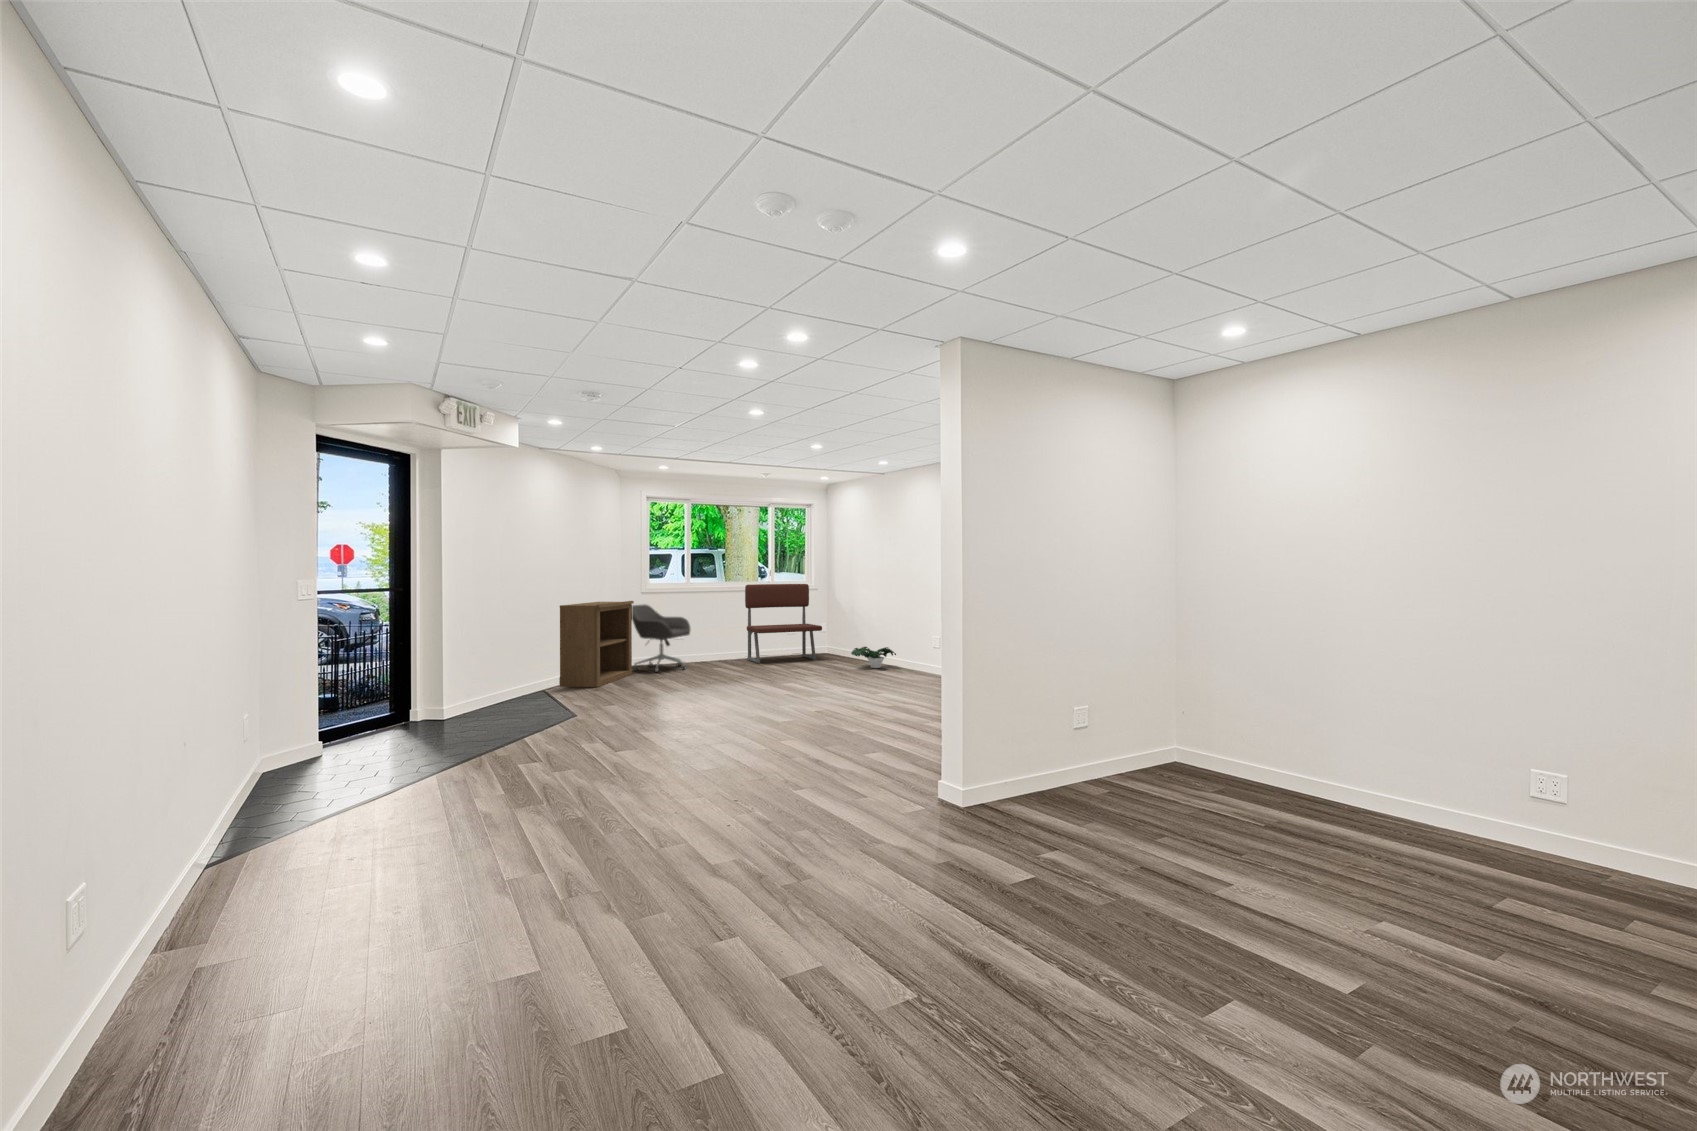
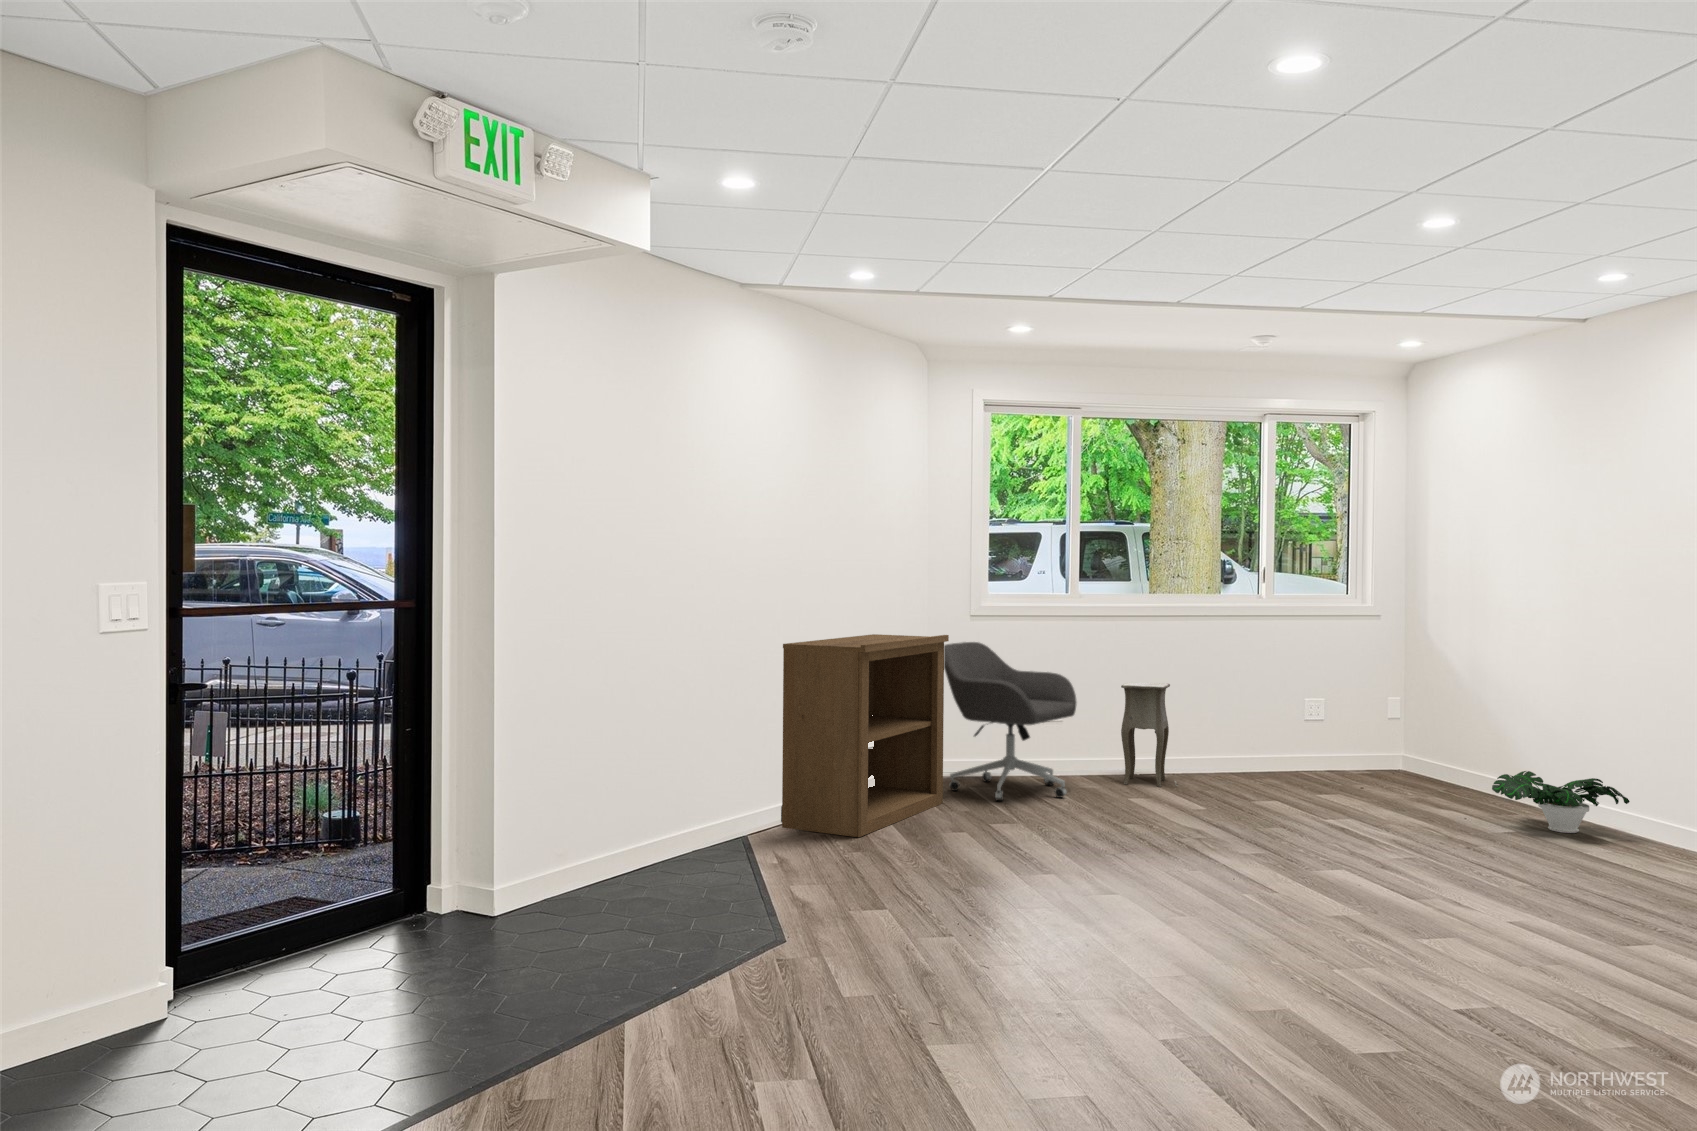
bench: present [745,584,822,663] -> none [1204,602,1399,791]
side table: none [710,620,735,664] -> present [1121,682,1178,787]

